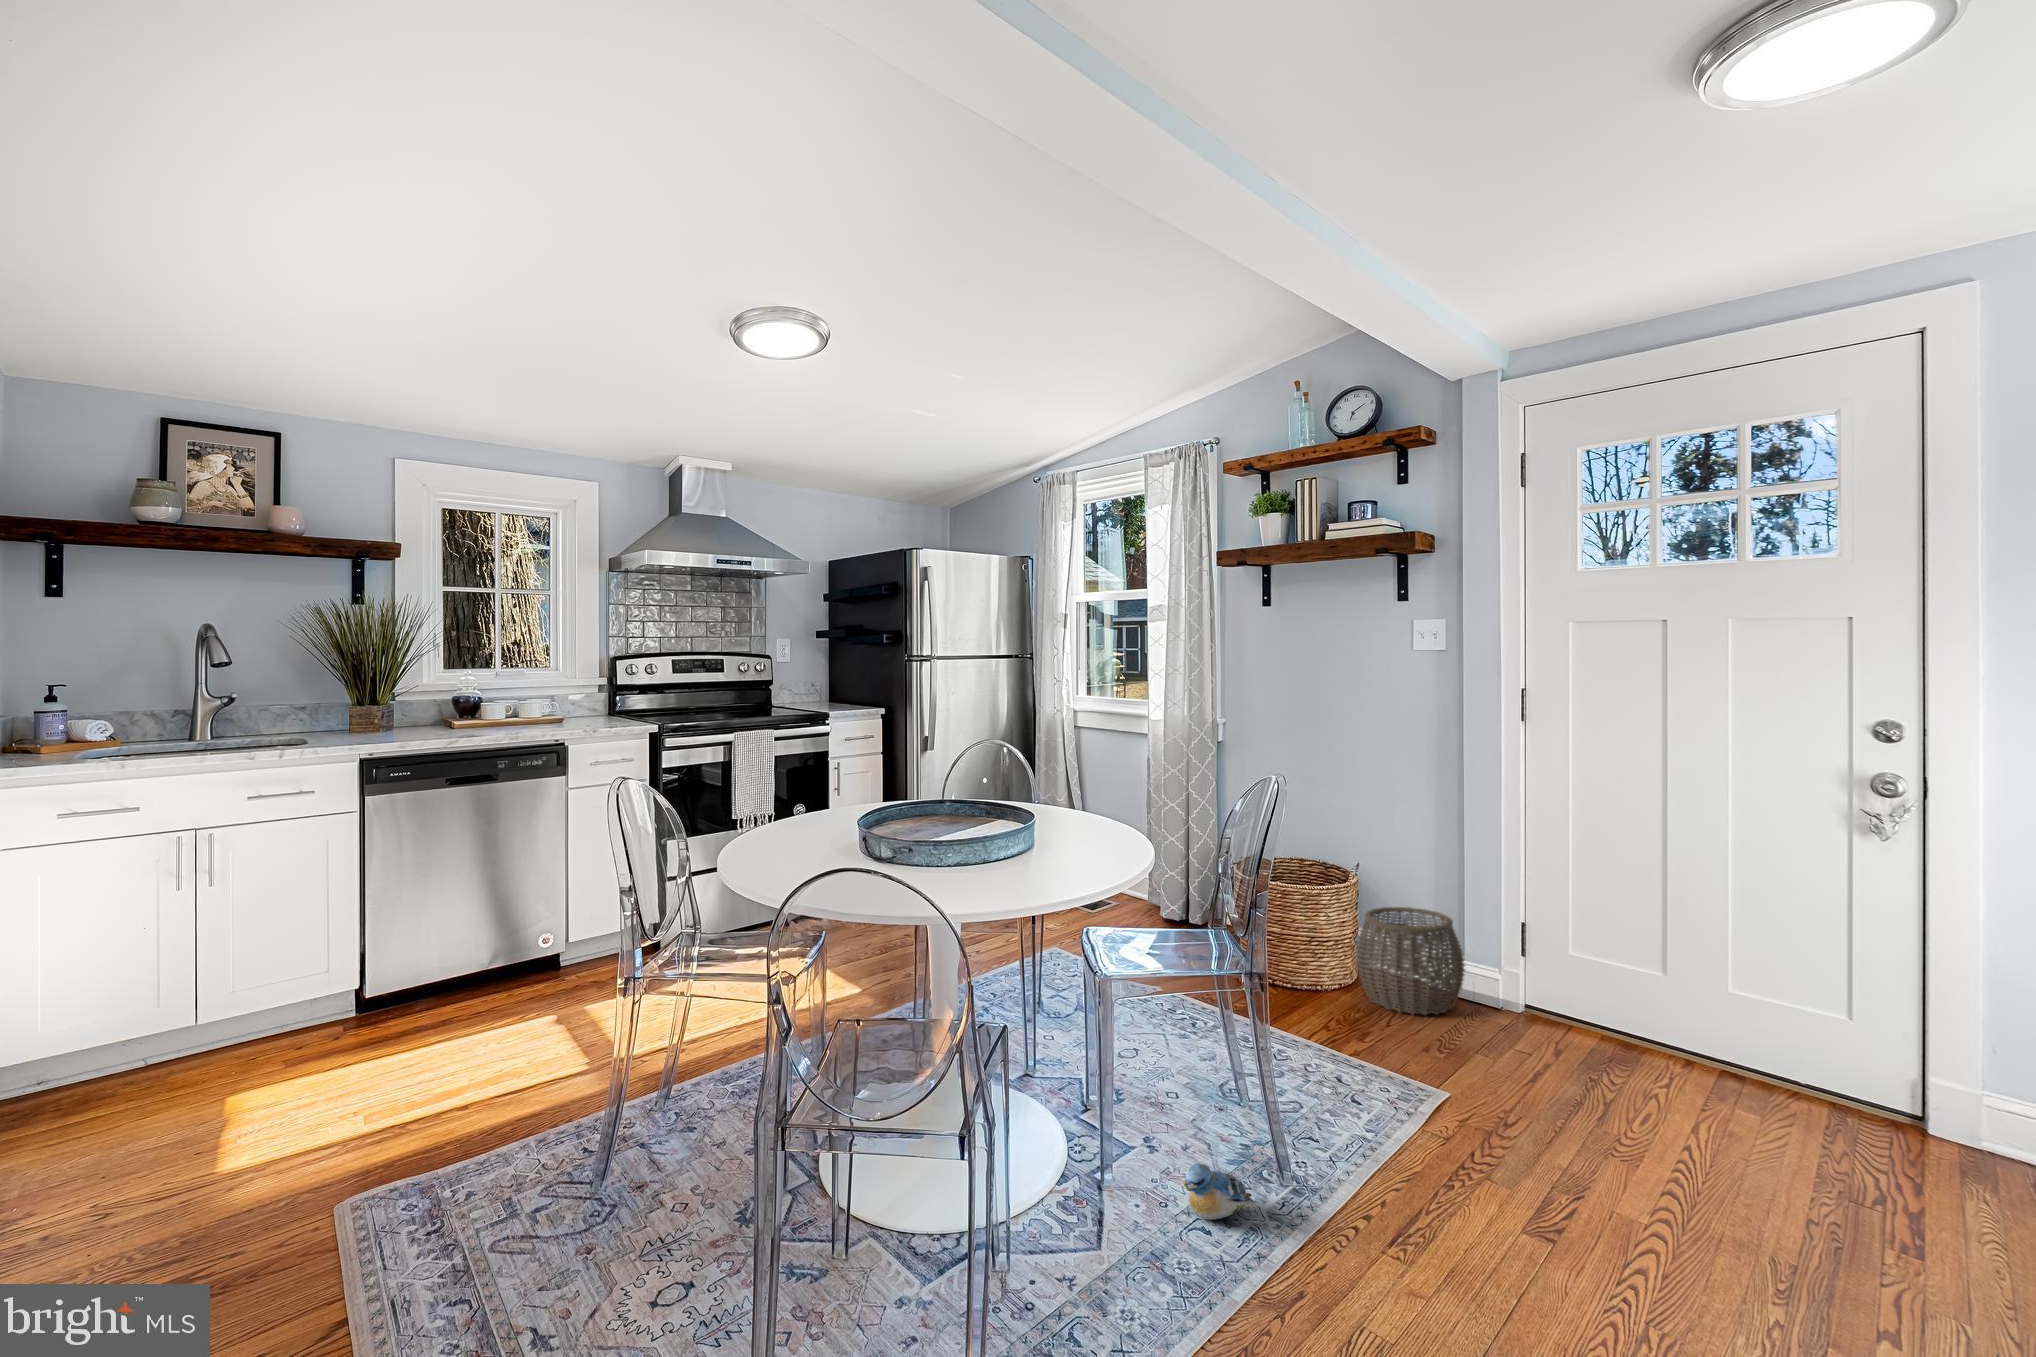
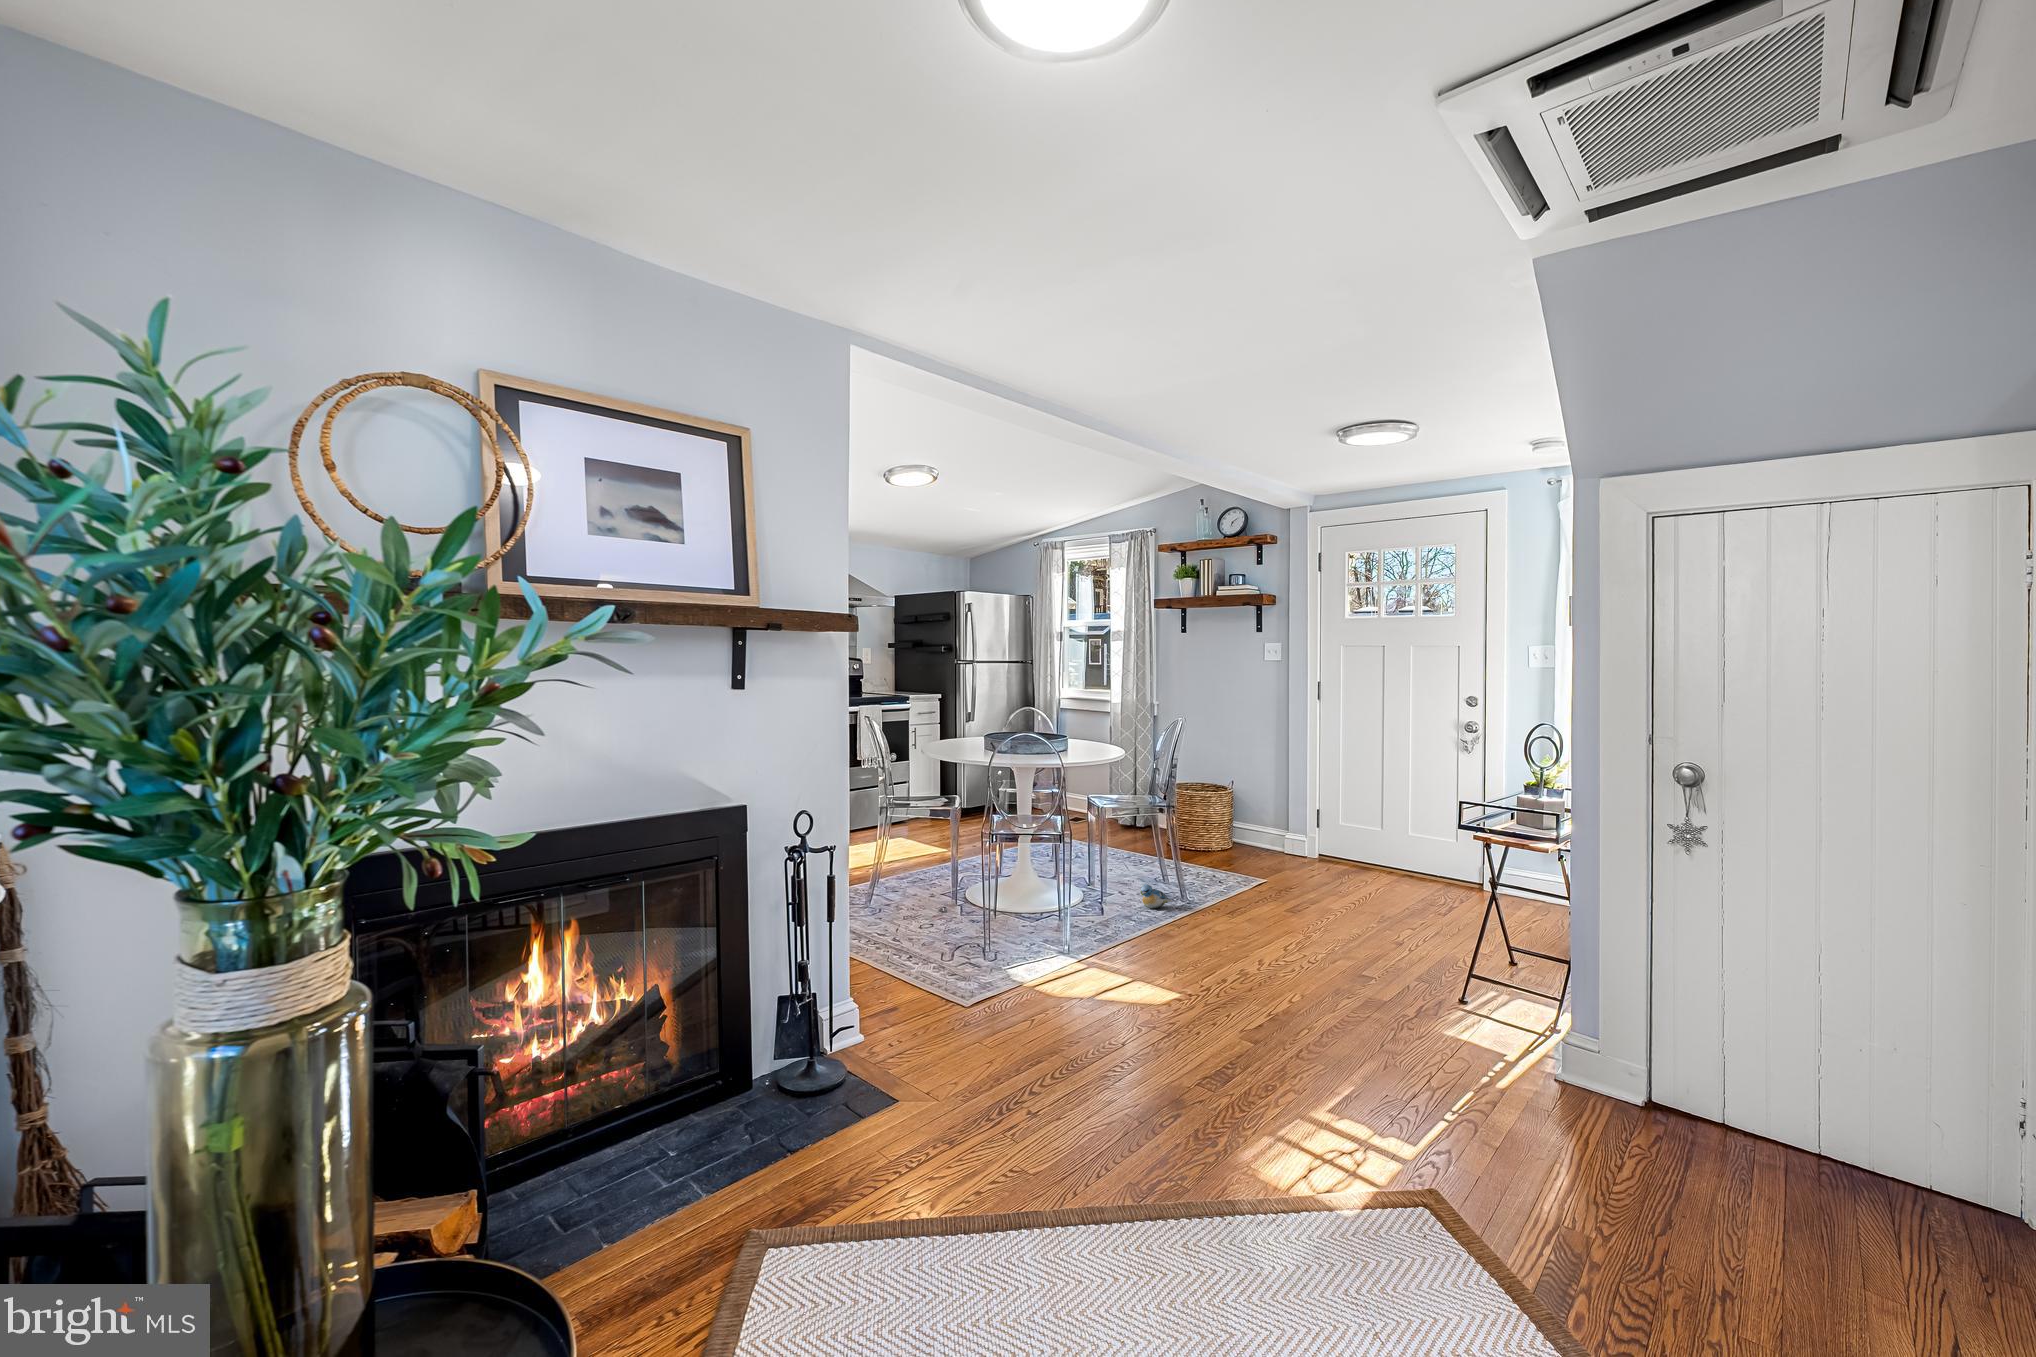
woven basket: present [1356,907,1465,1015] -> none [1230,804,1288,858]

